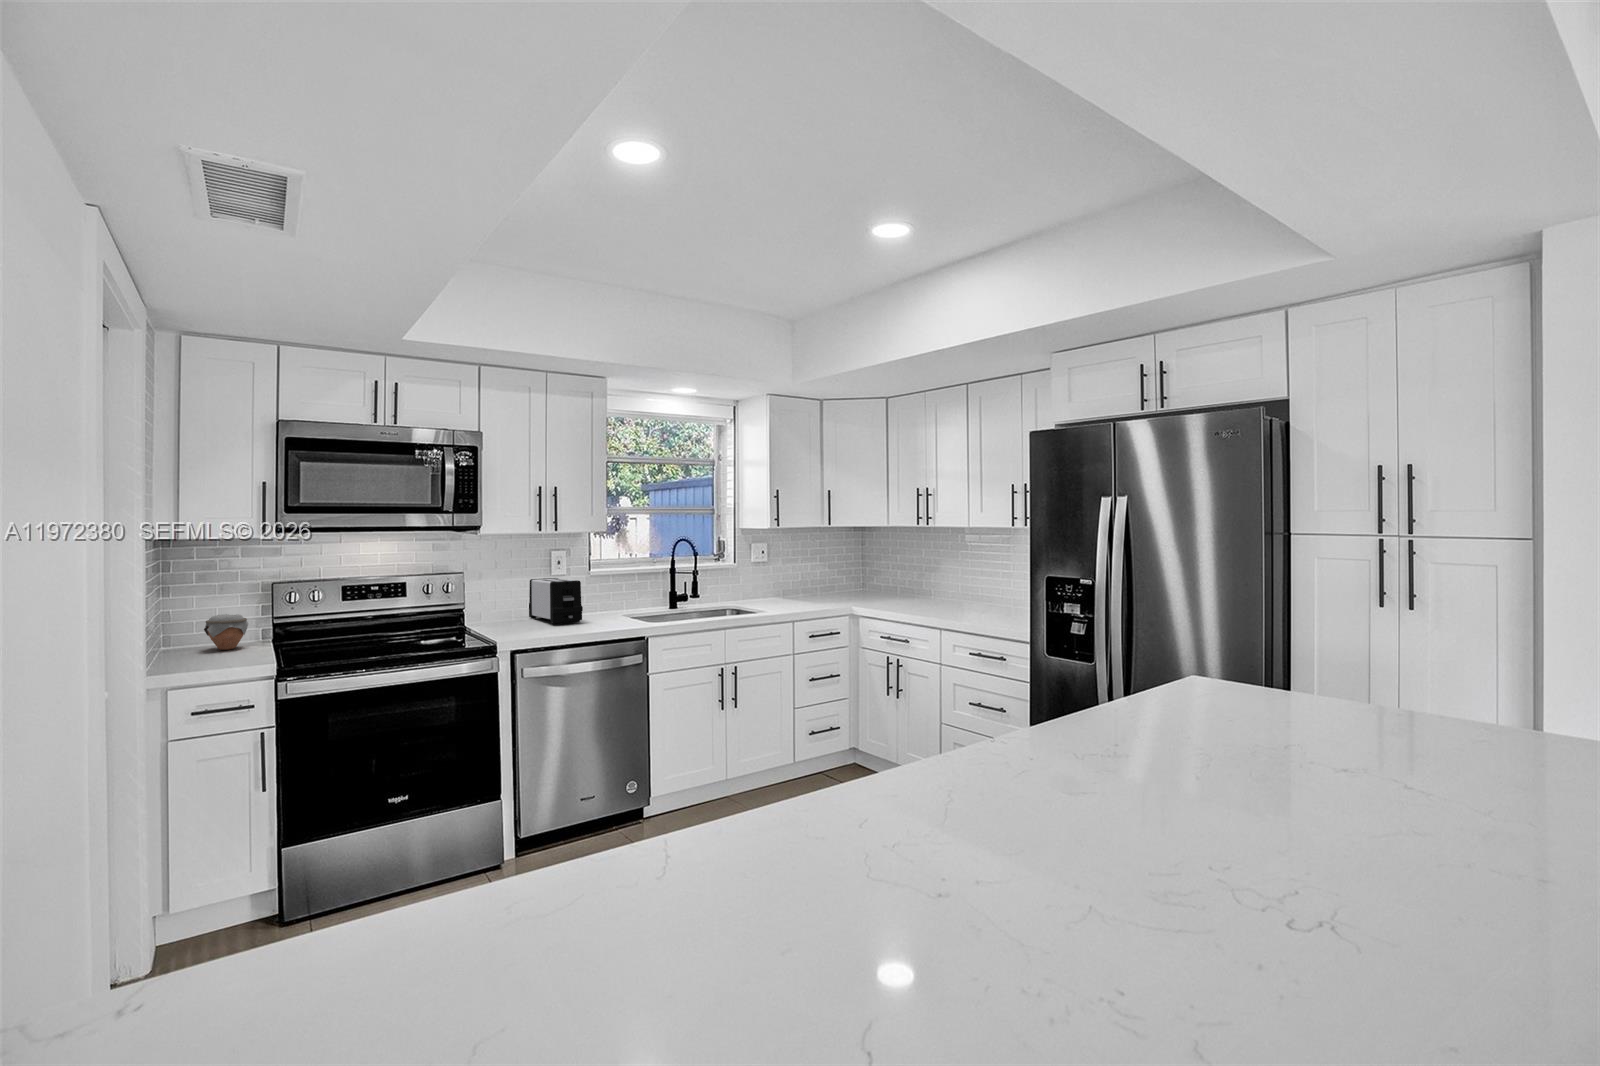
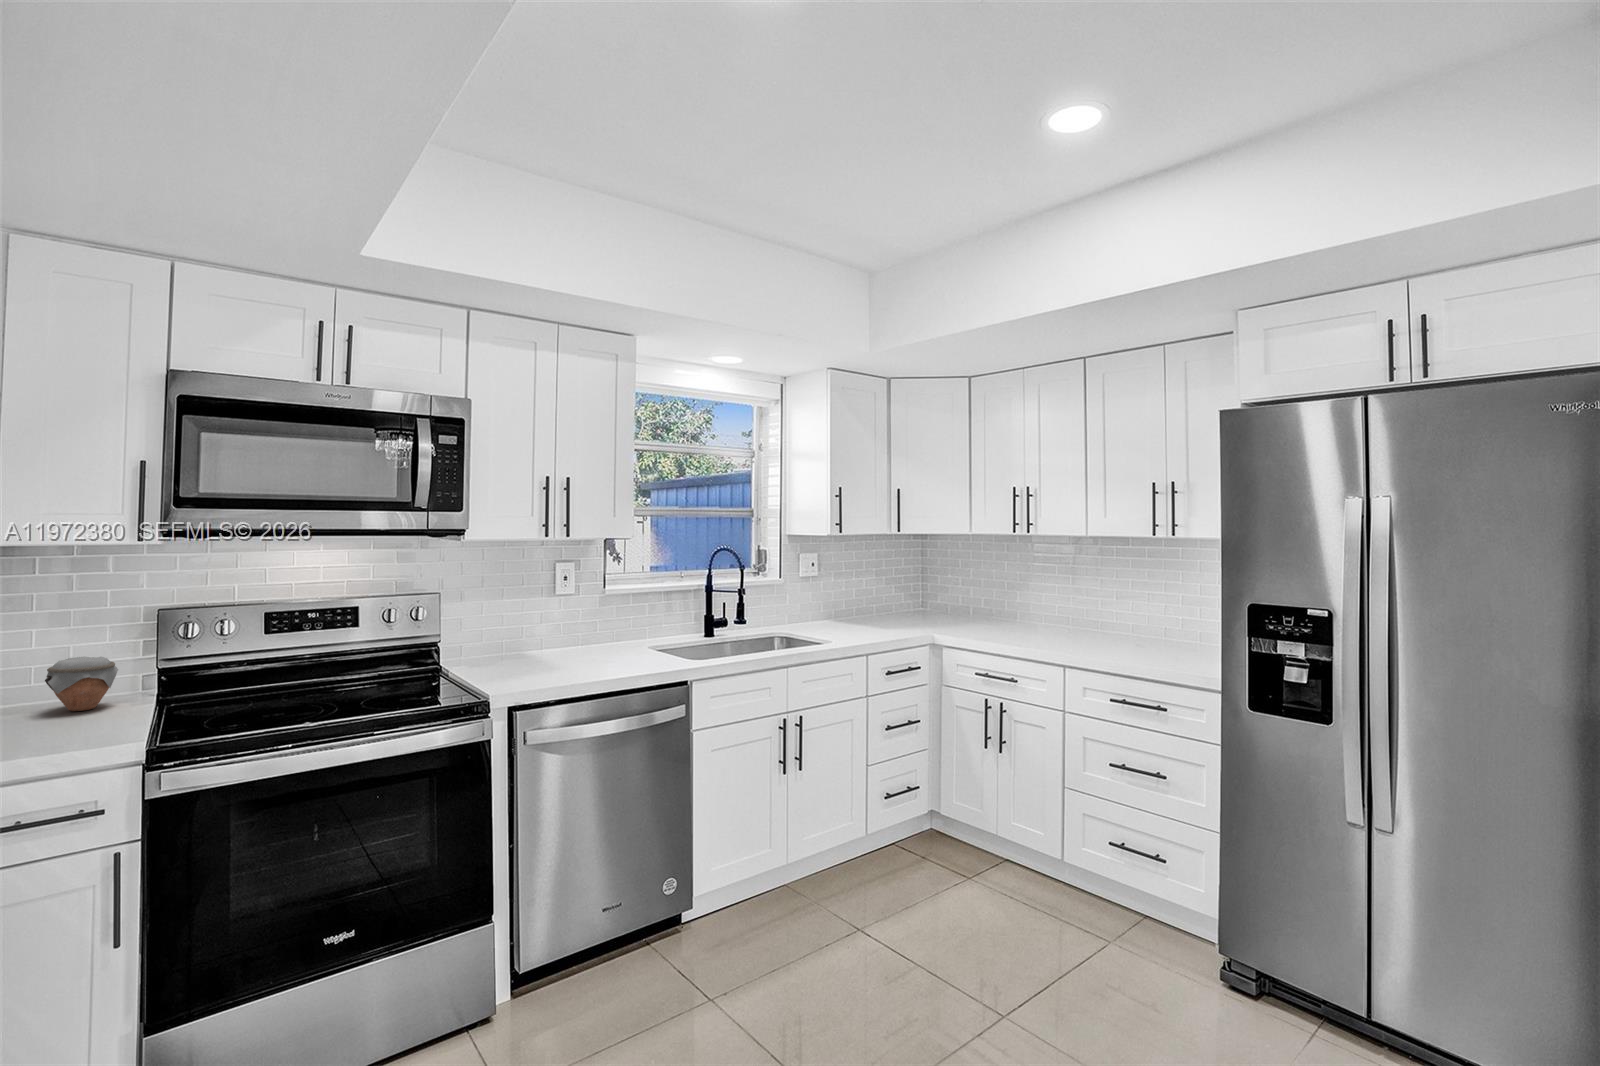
toaster: present [529,578,583,624] -> none [525,598,600,662]

